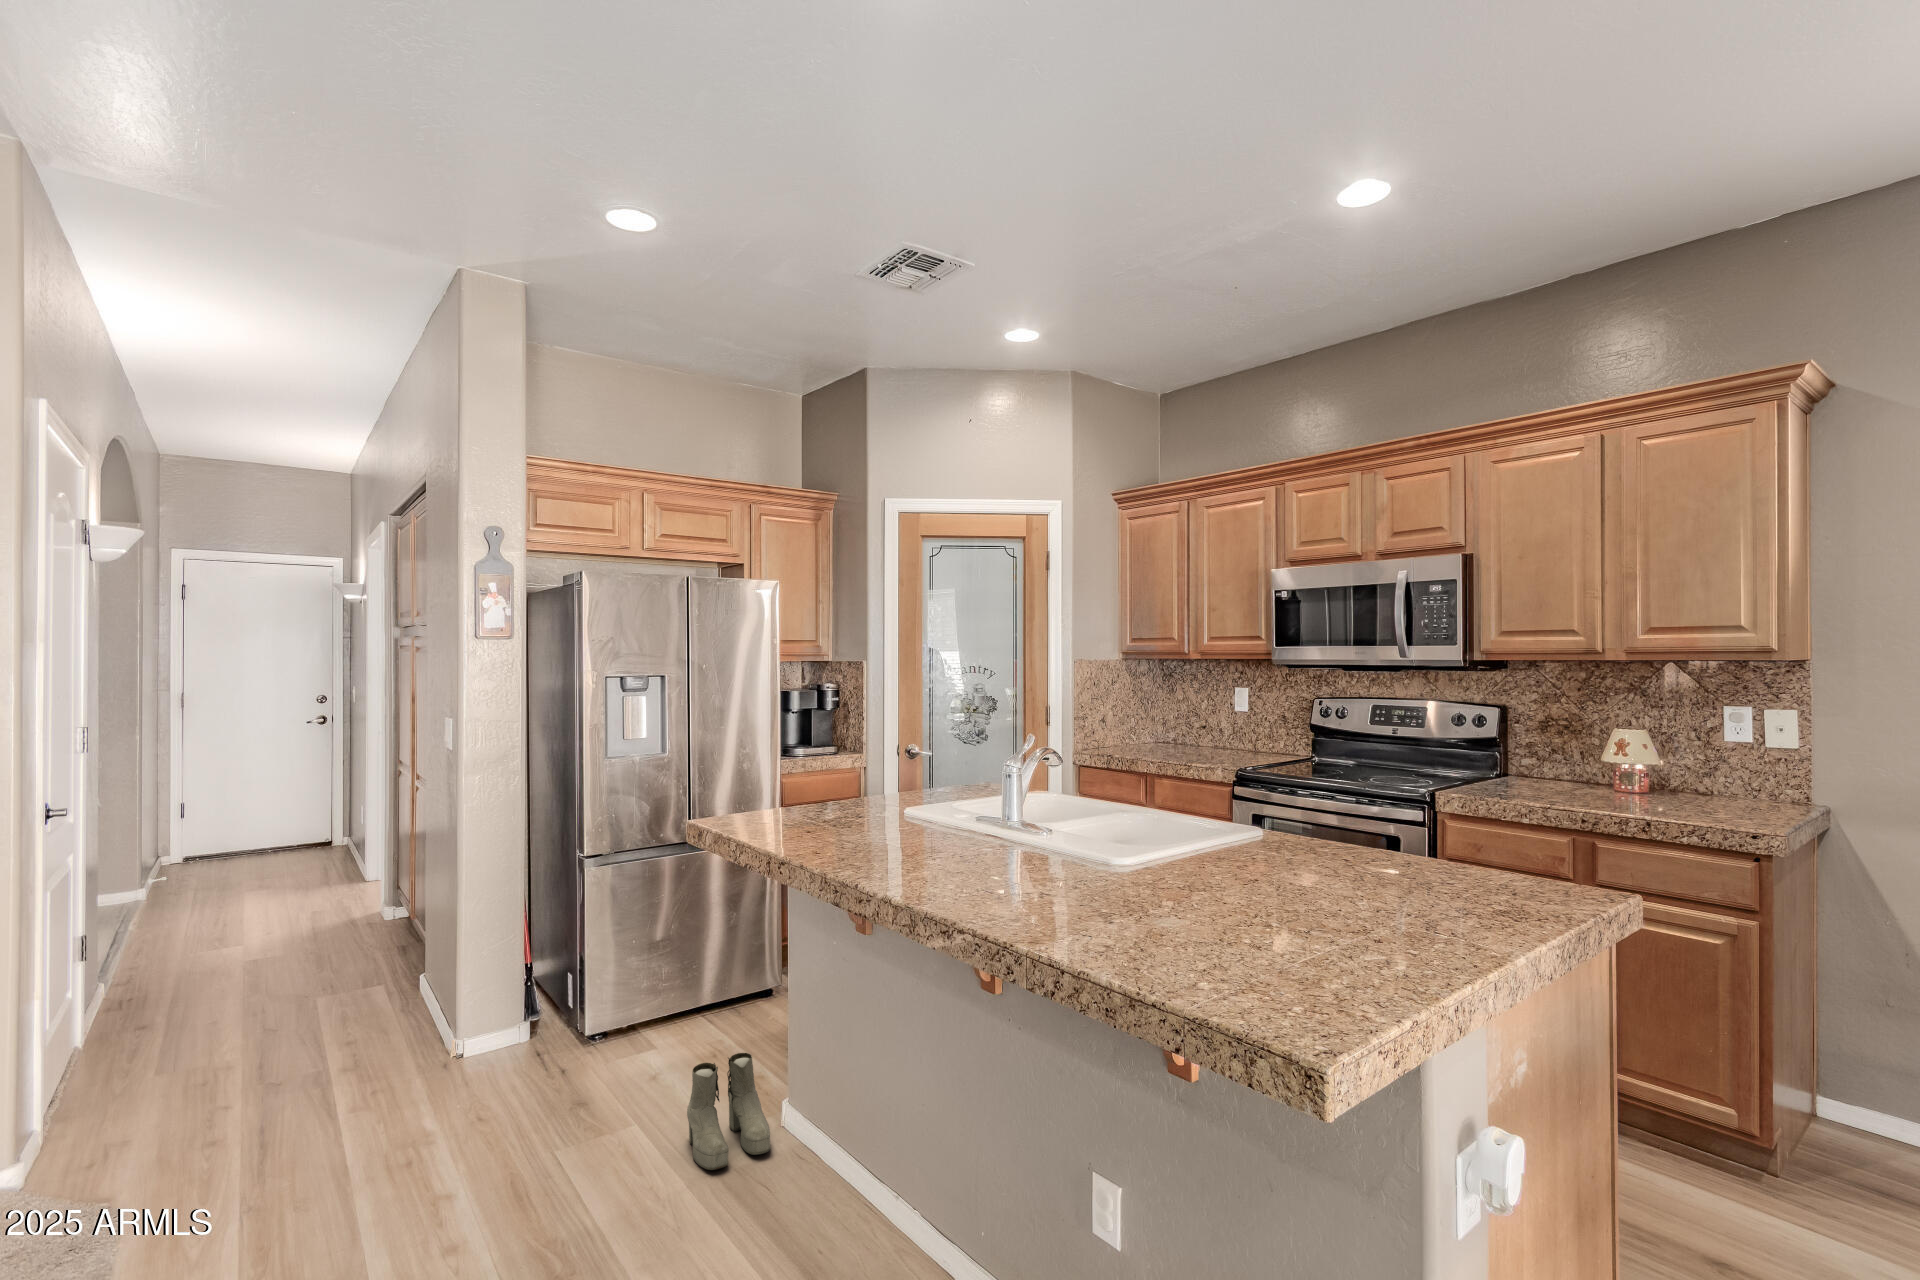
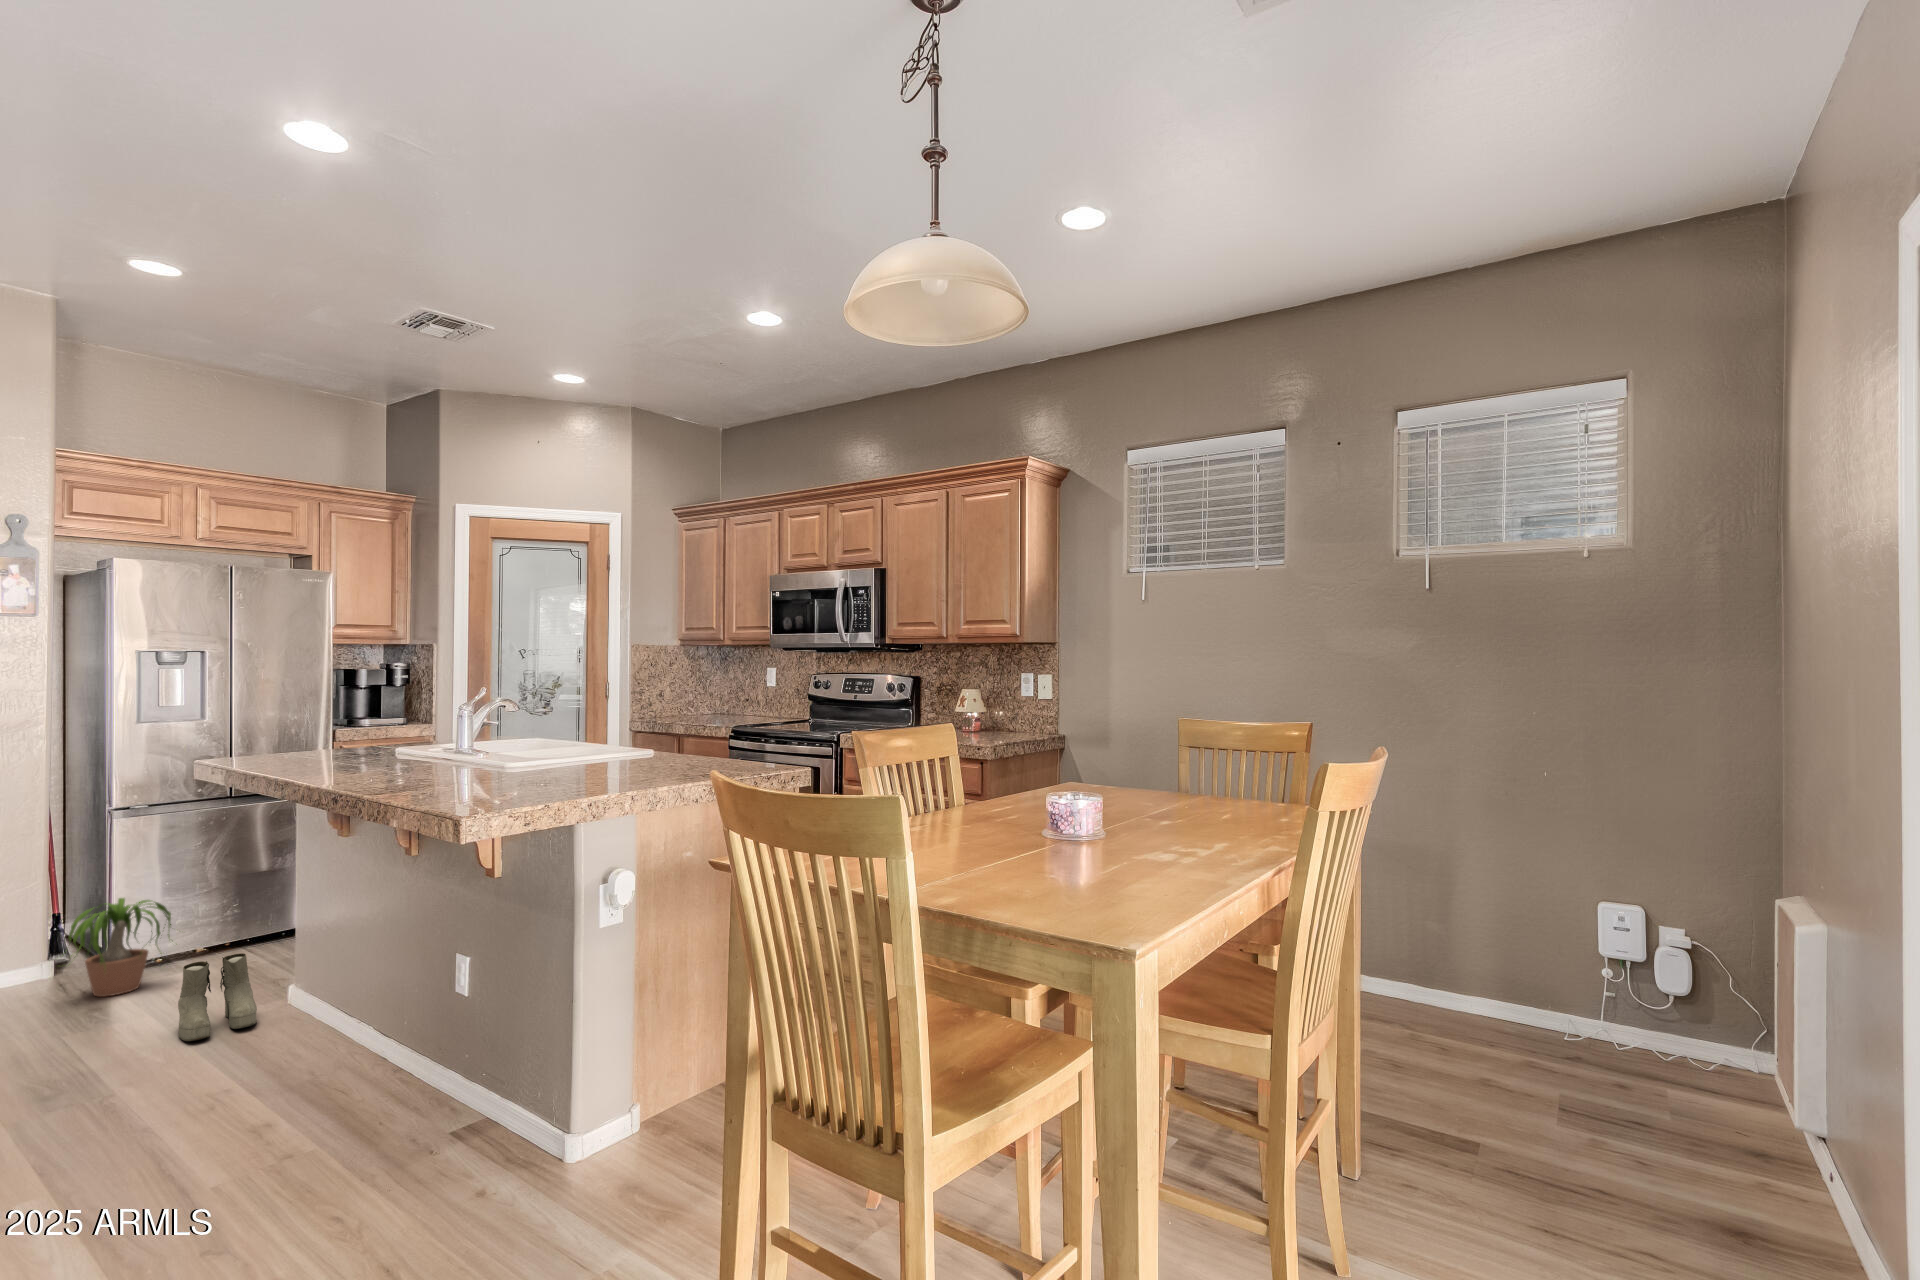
potted plant: none [542,962,672,1079] -> present [69,898,171,997]

